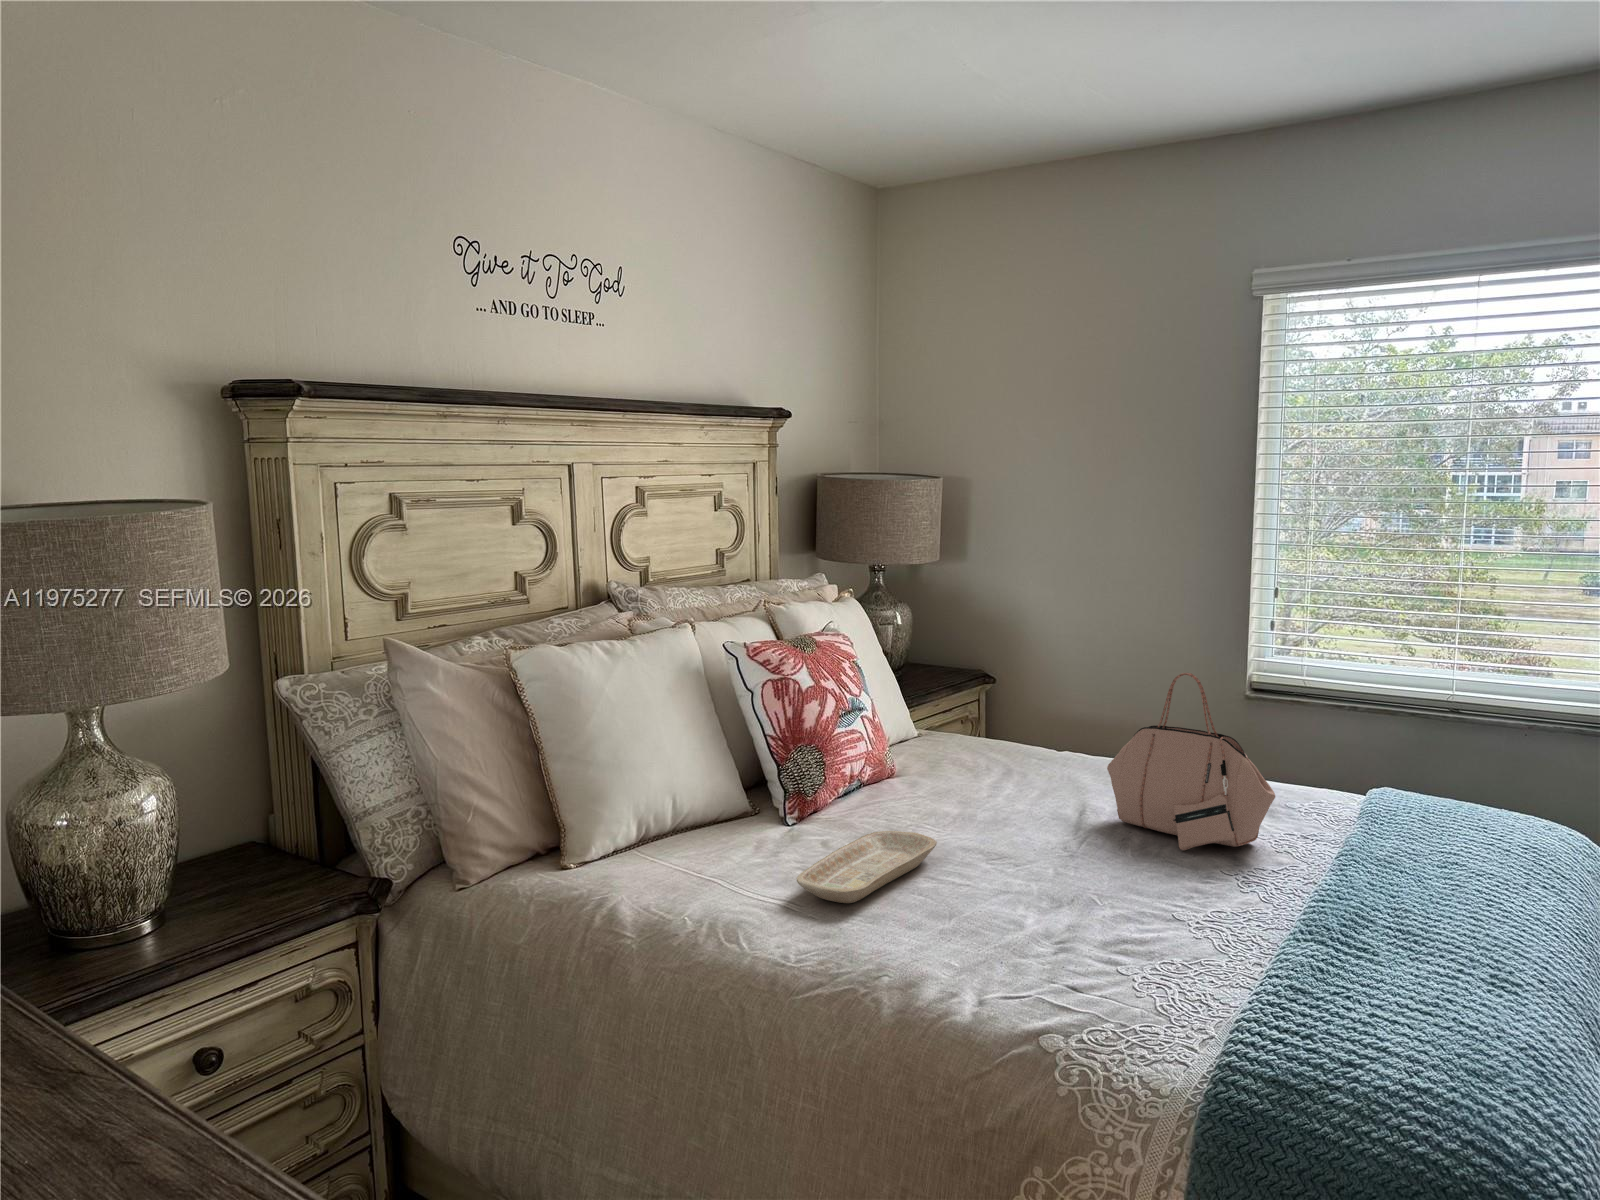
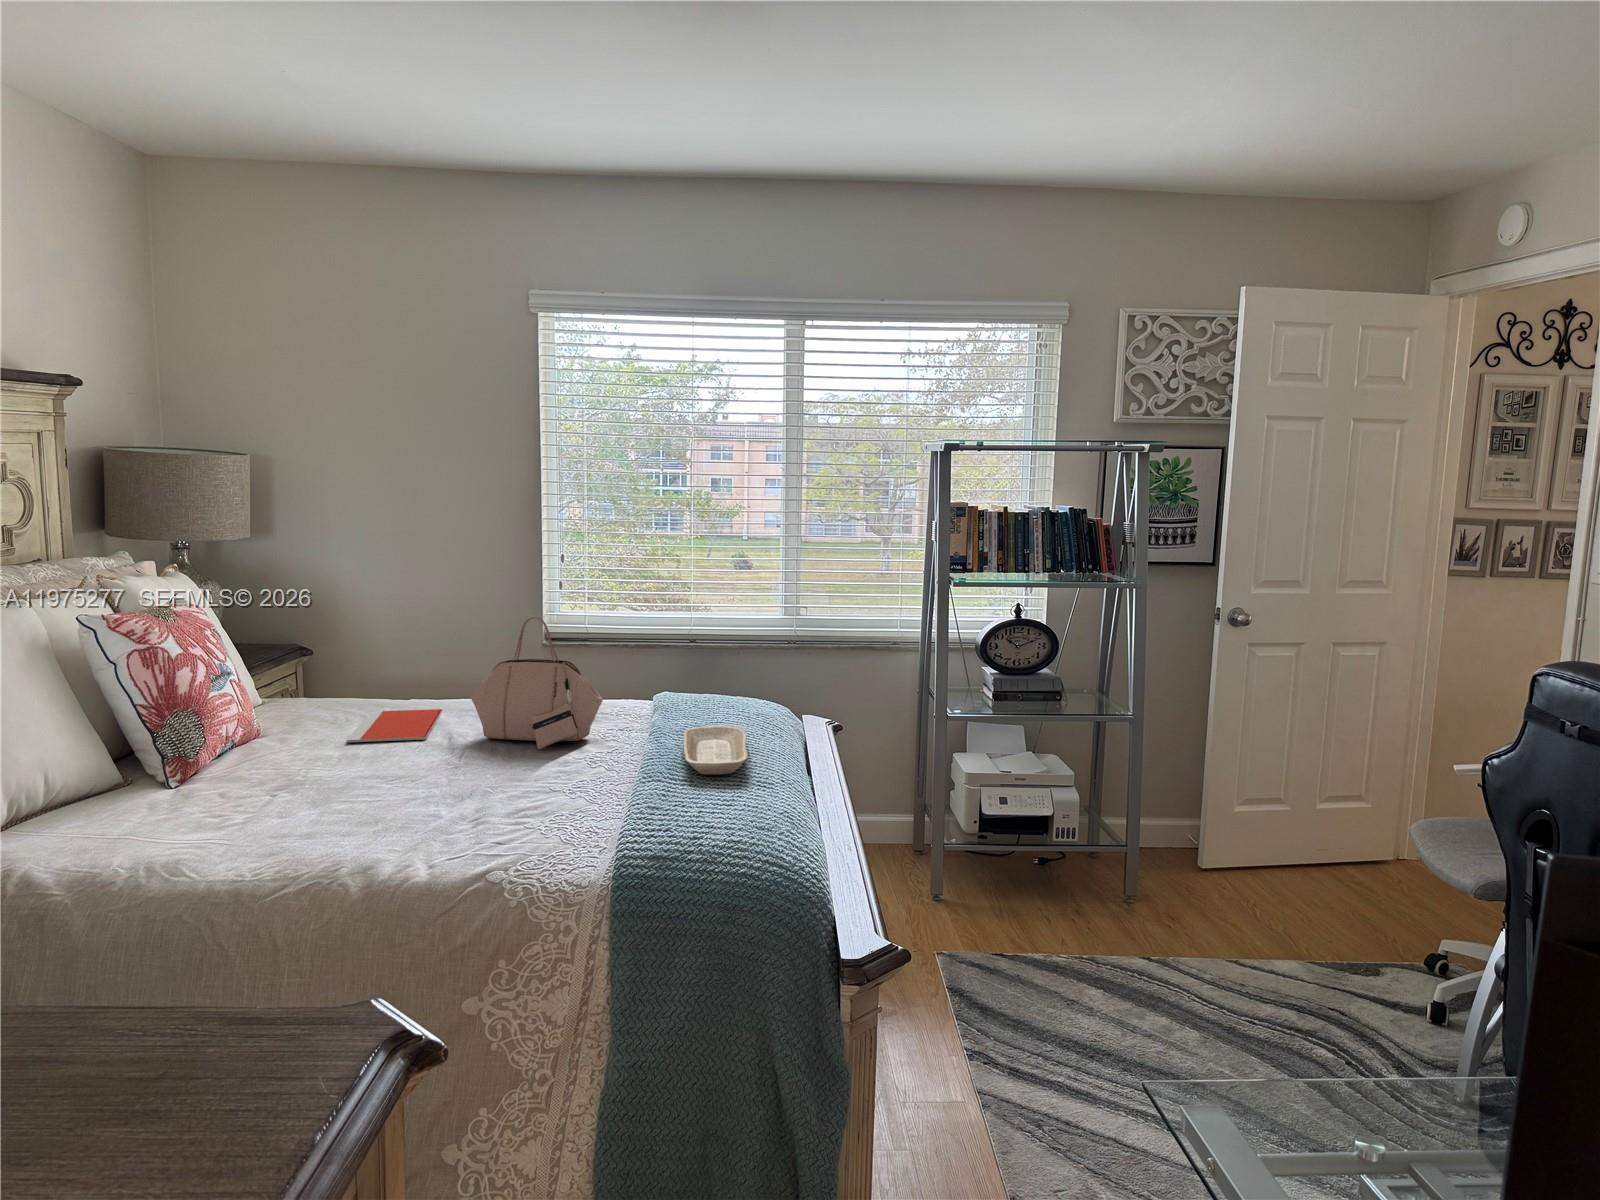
notebook: none [968,763,1089,811] -> present [346,709,443,742]
tray: present [797,831,937,903] -> present [683,725,748,774]

